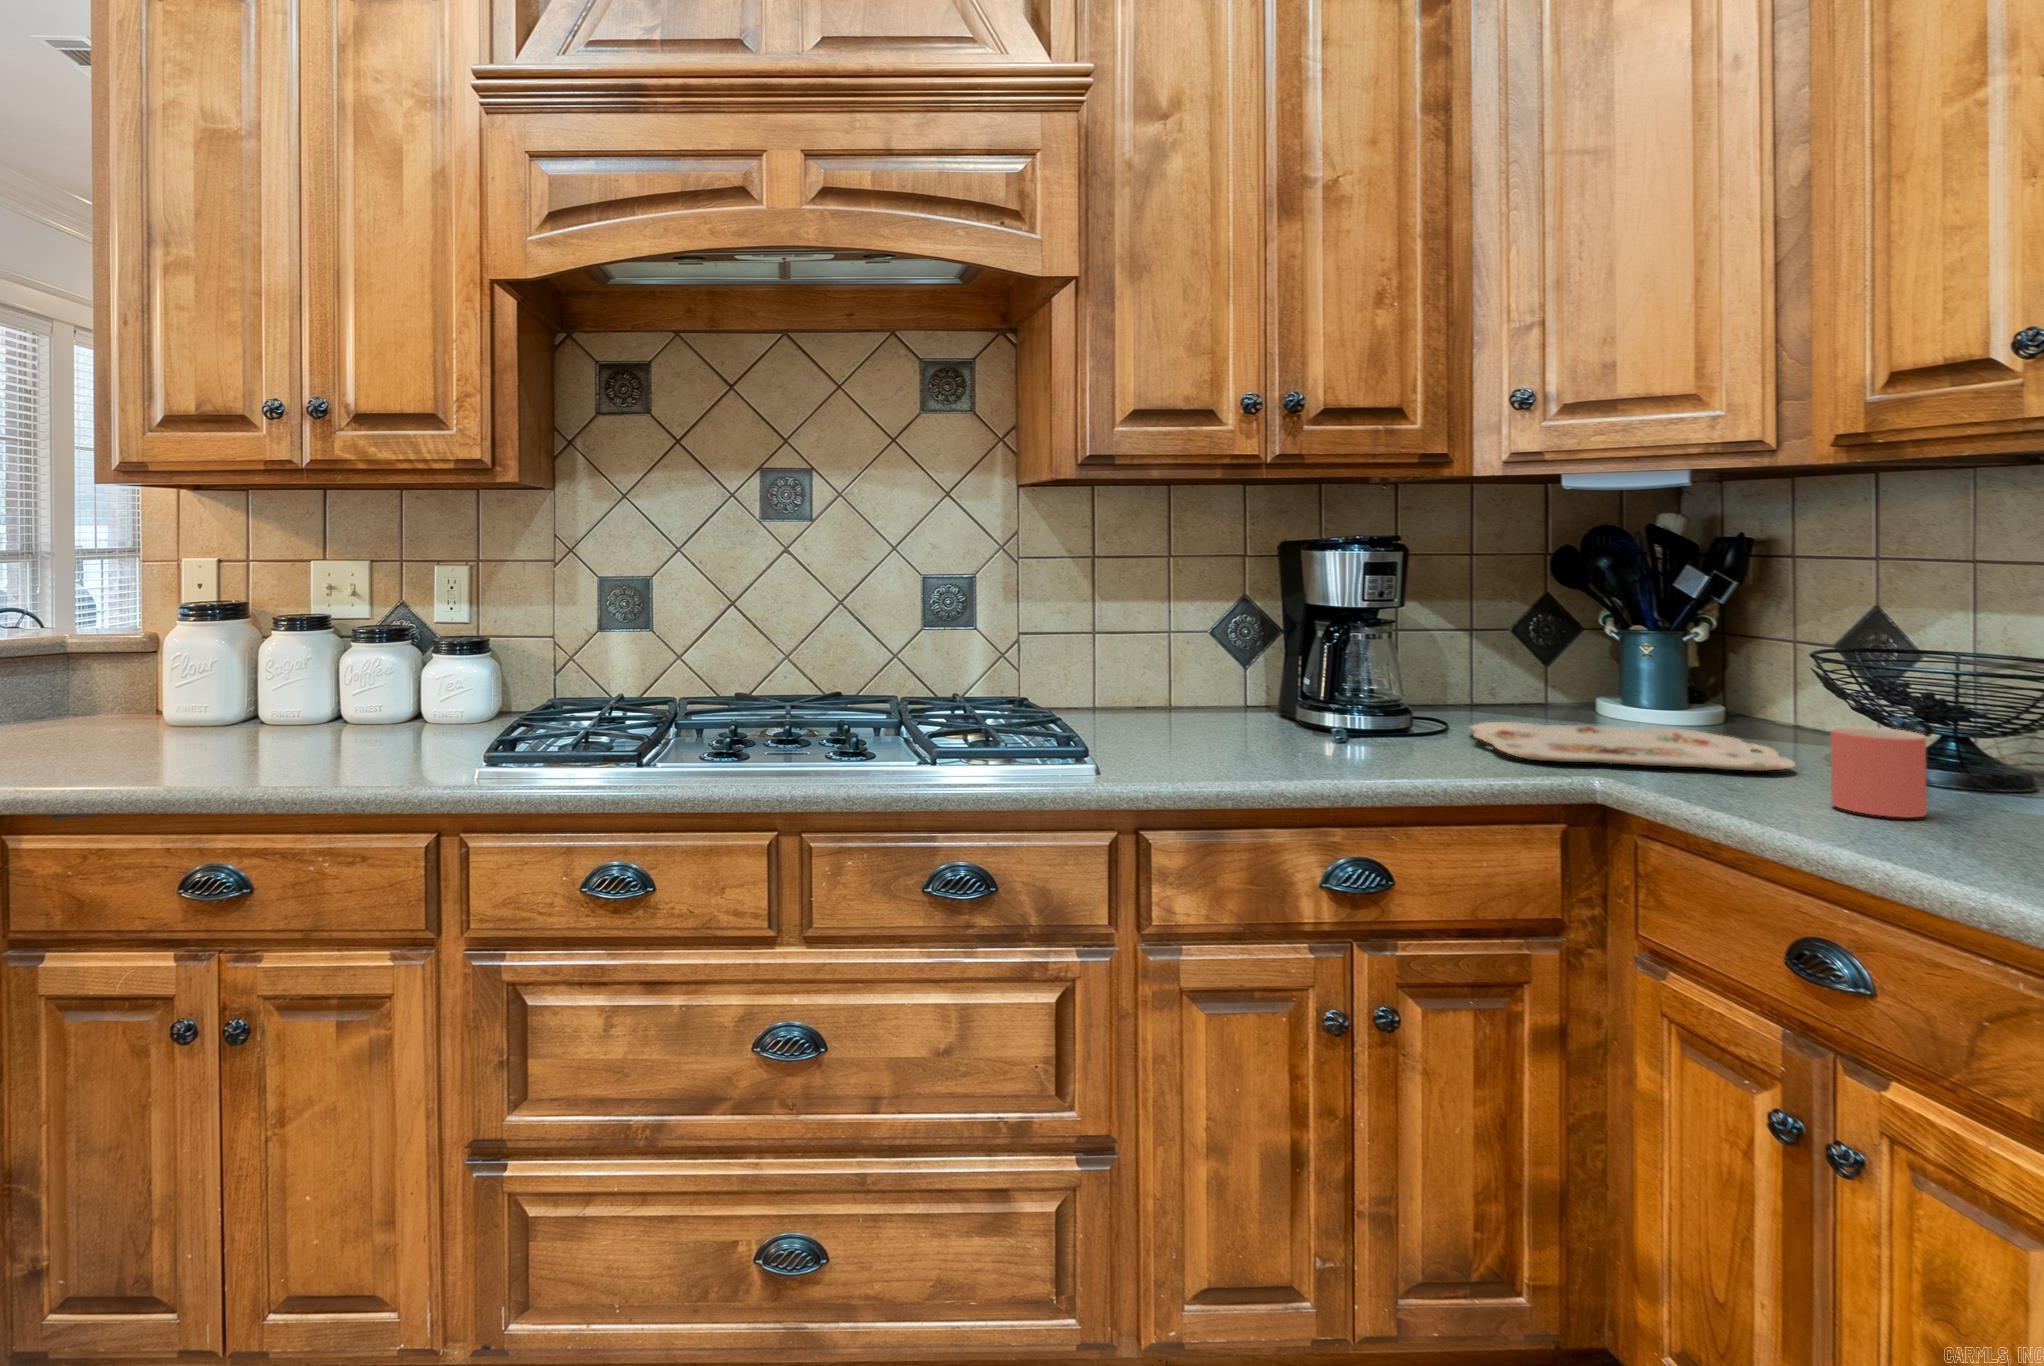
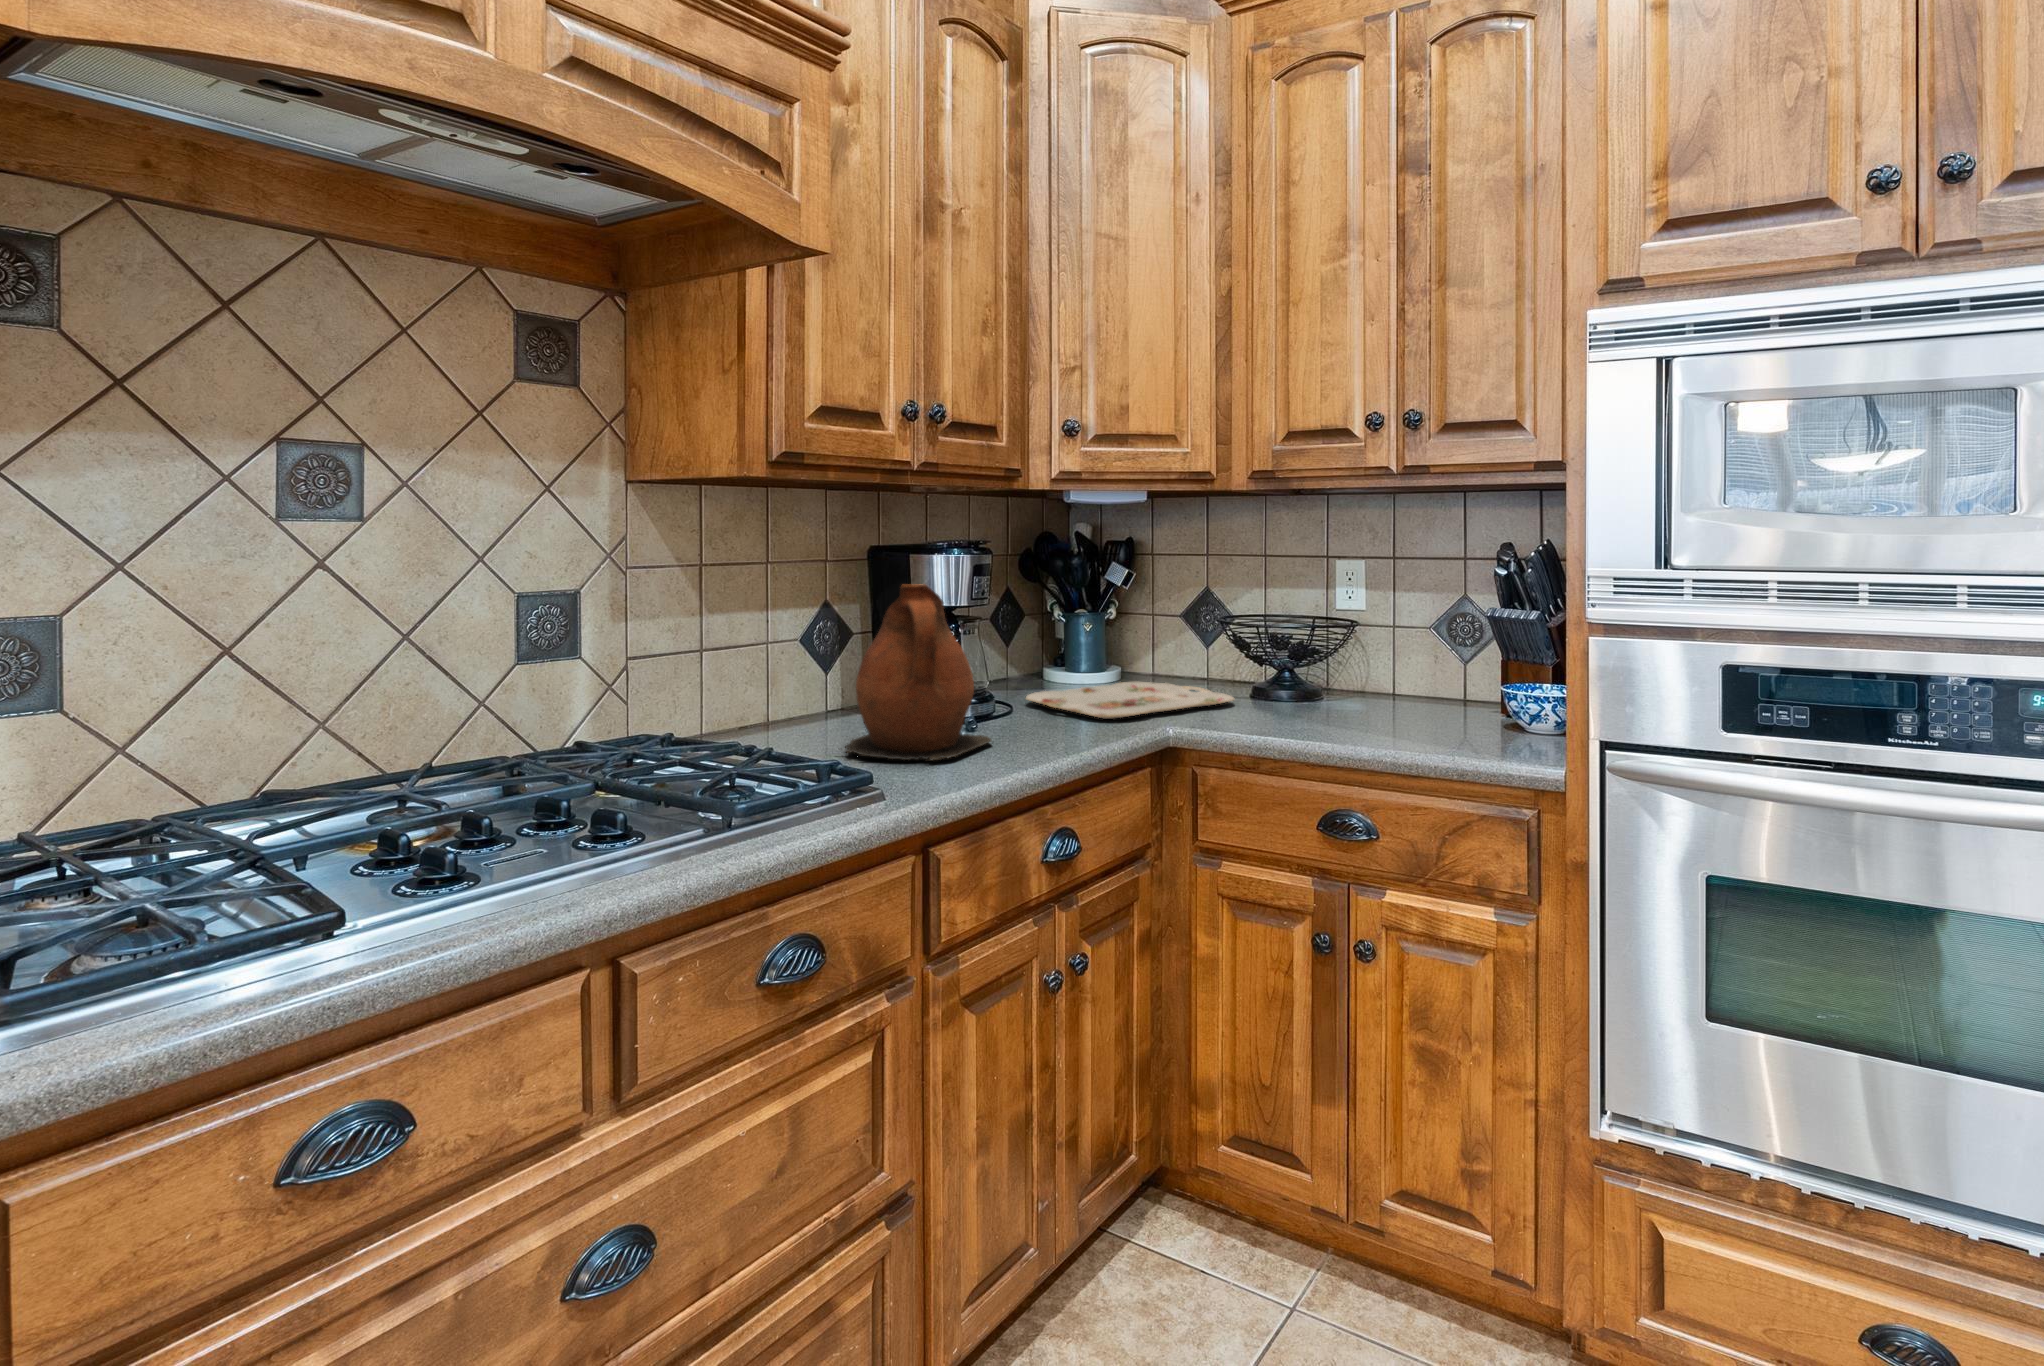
ceramic pitcher: none [1148,579,1321,758] -> present [845,585,991,761]
mug: present [1831,726,1927,817] -> none [1295,665,1341,722]

